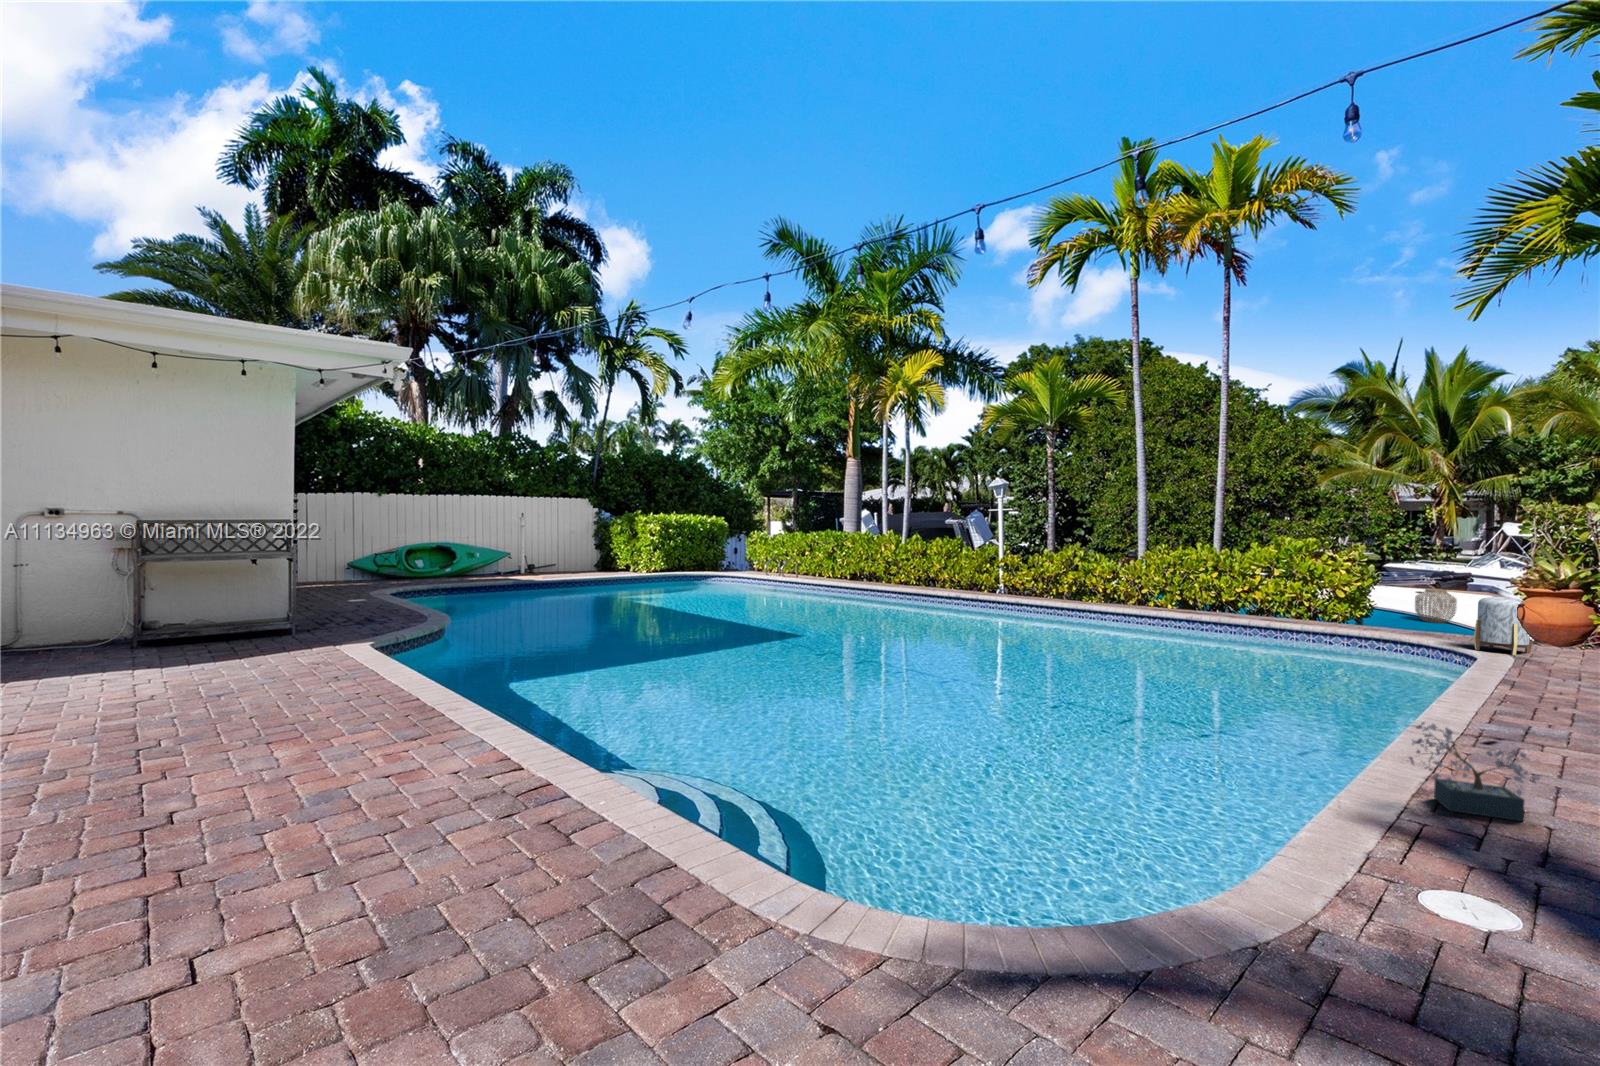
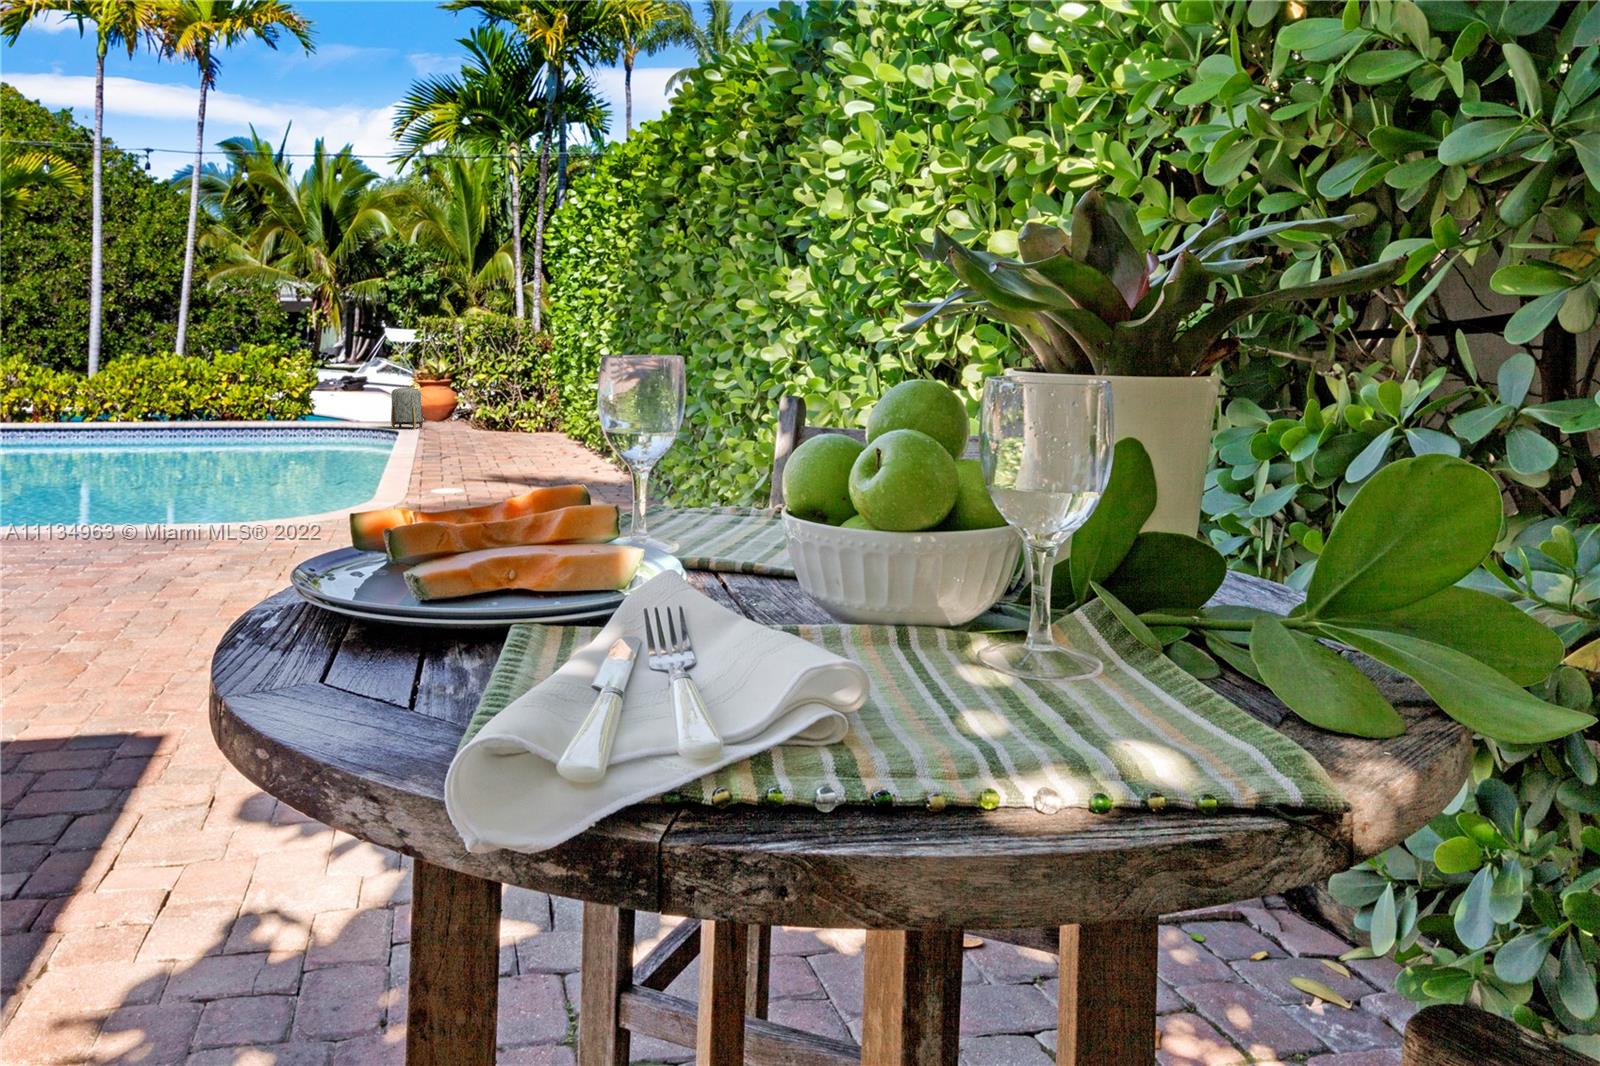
woven basket: present [1415,589,1457,623] -> none [340,387,369,416]
decorative plant: present [1409,722,1540,821] -> none [405,442,453,483]

